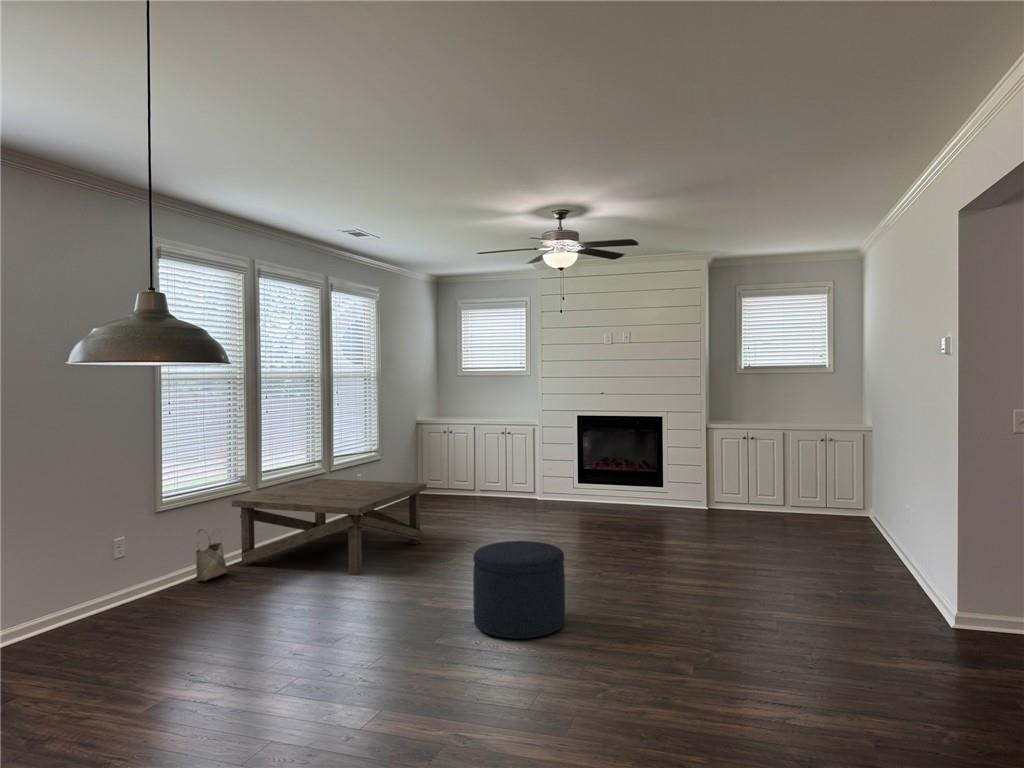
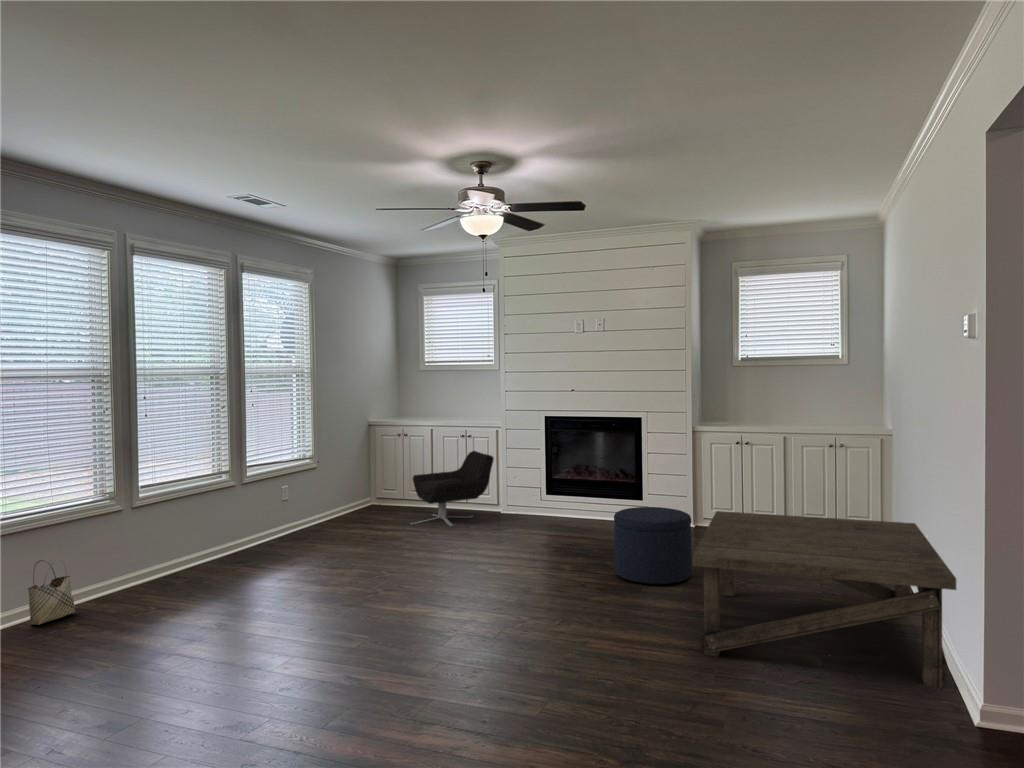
lounge chair: none [461,446,534,510] -> present [411,451,494,526]
coffee table: present [231,479,427,576] -> present [692,511,956,688]
ottoman: present [473,541,565,639] -> present [614,507,692,585]

